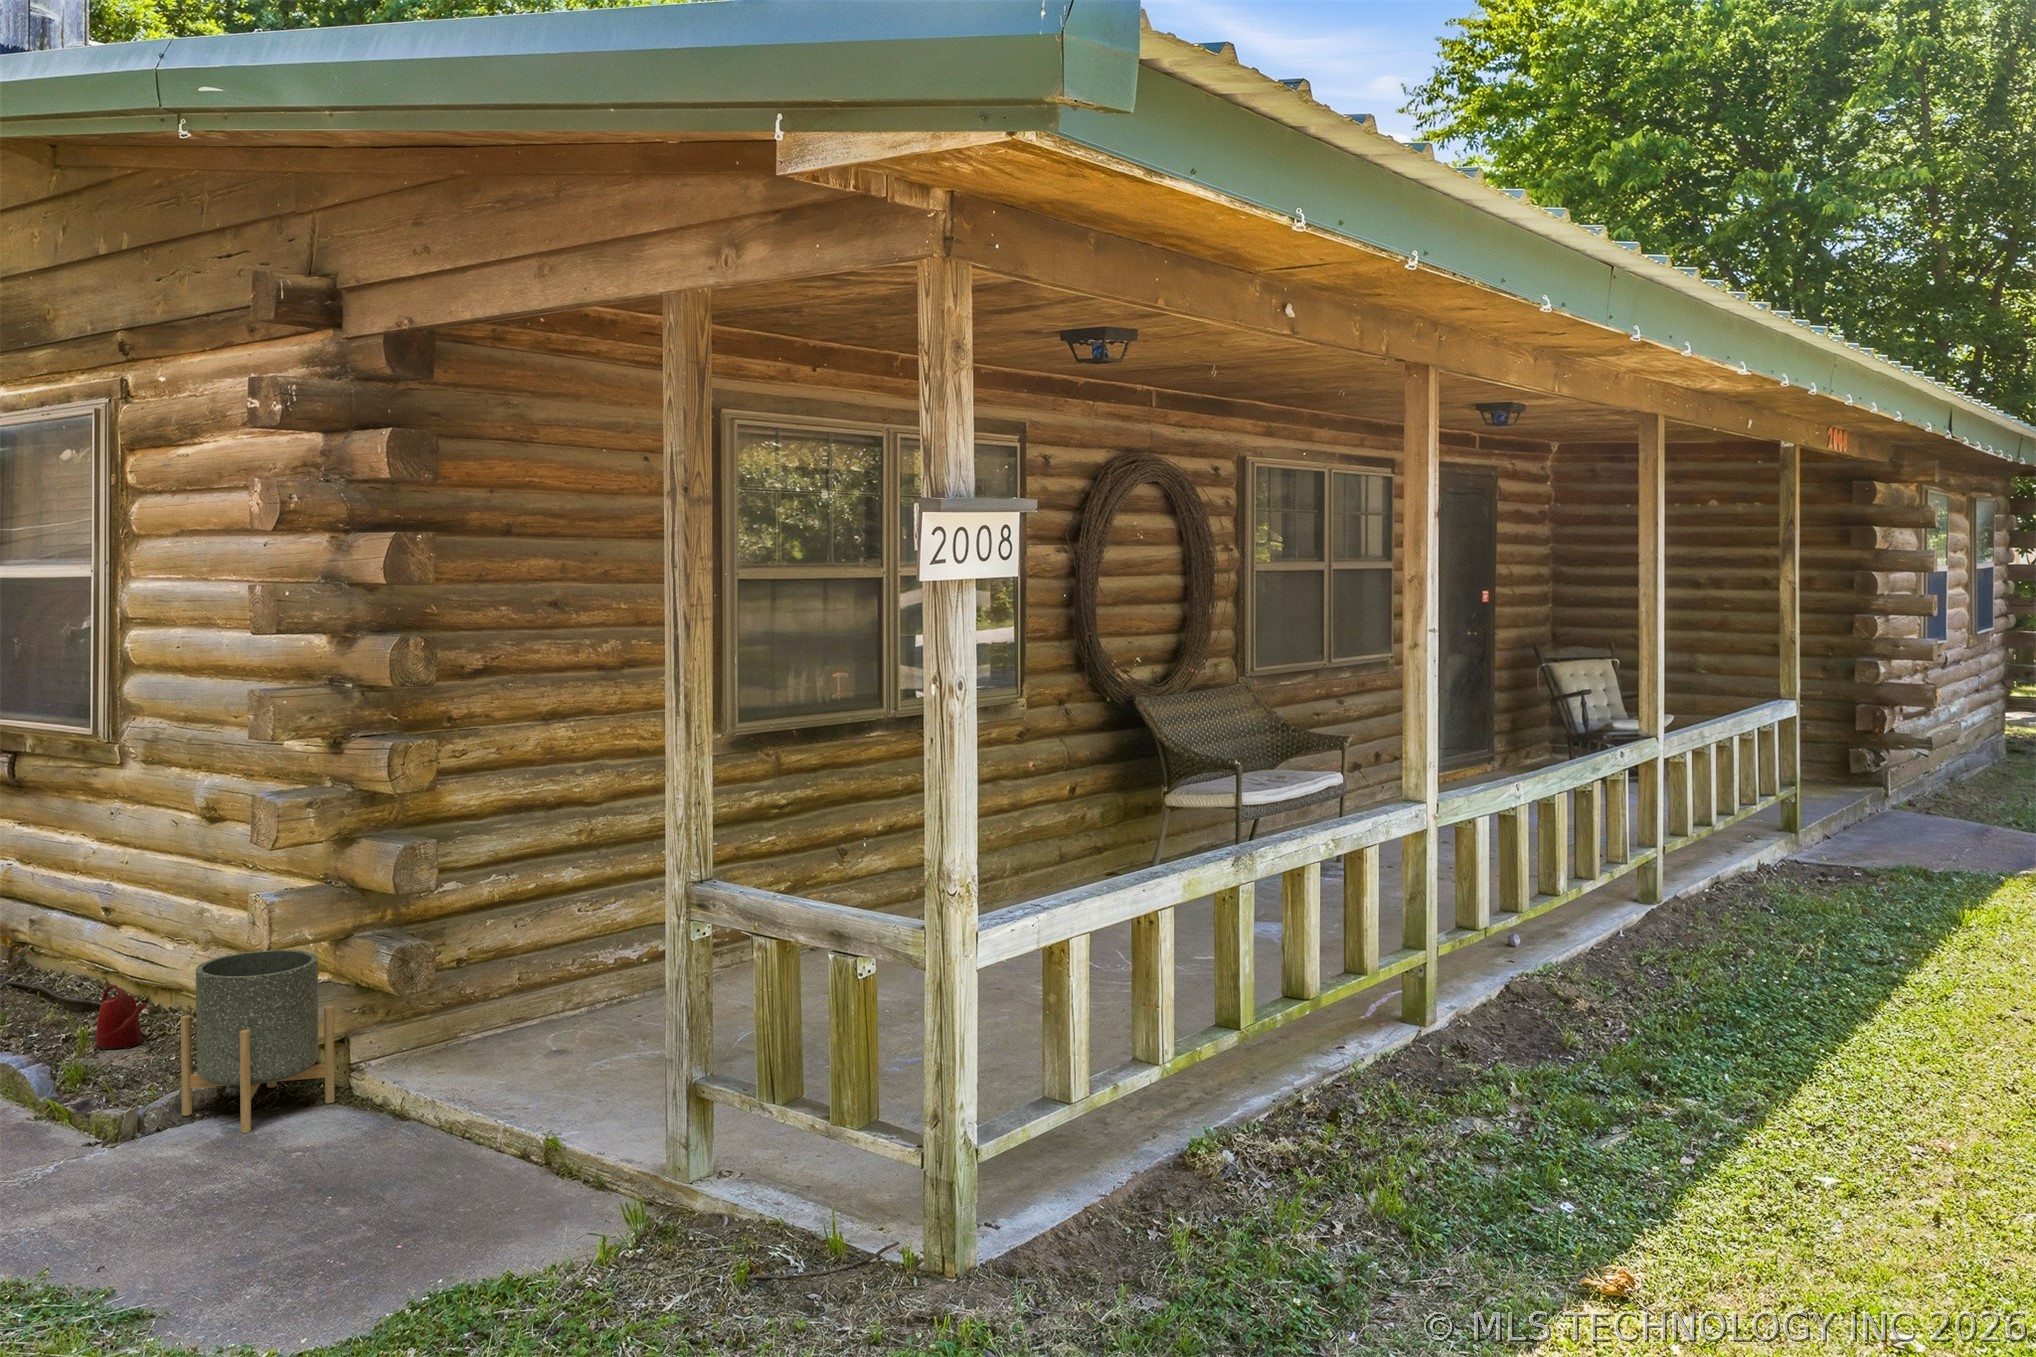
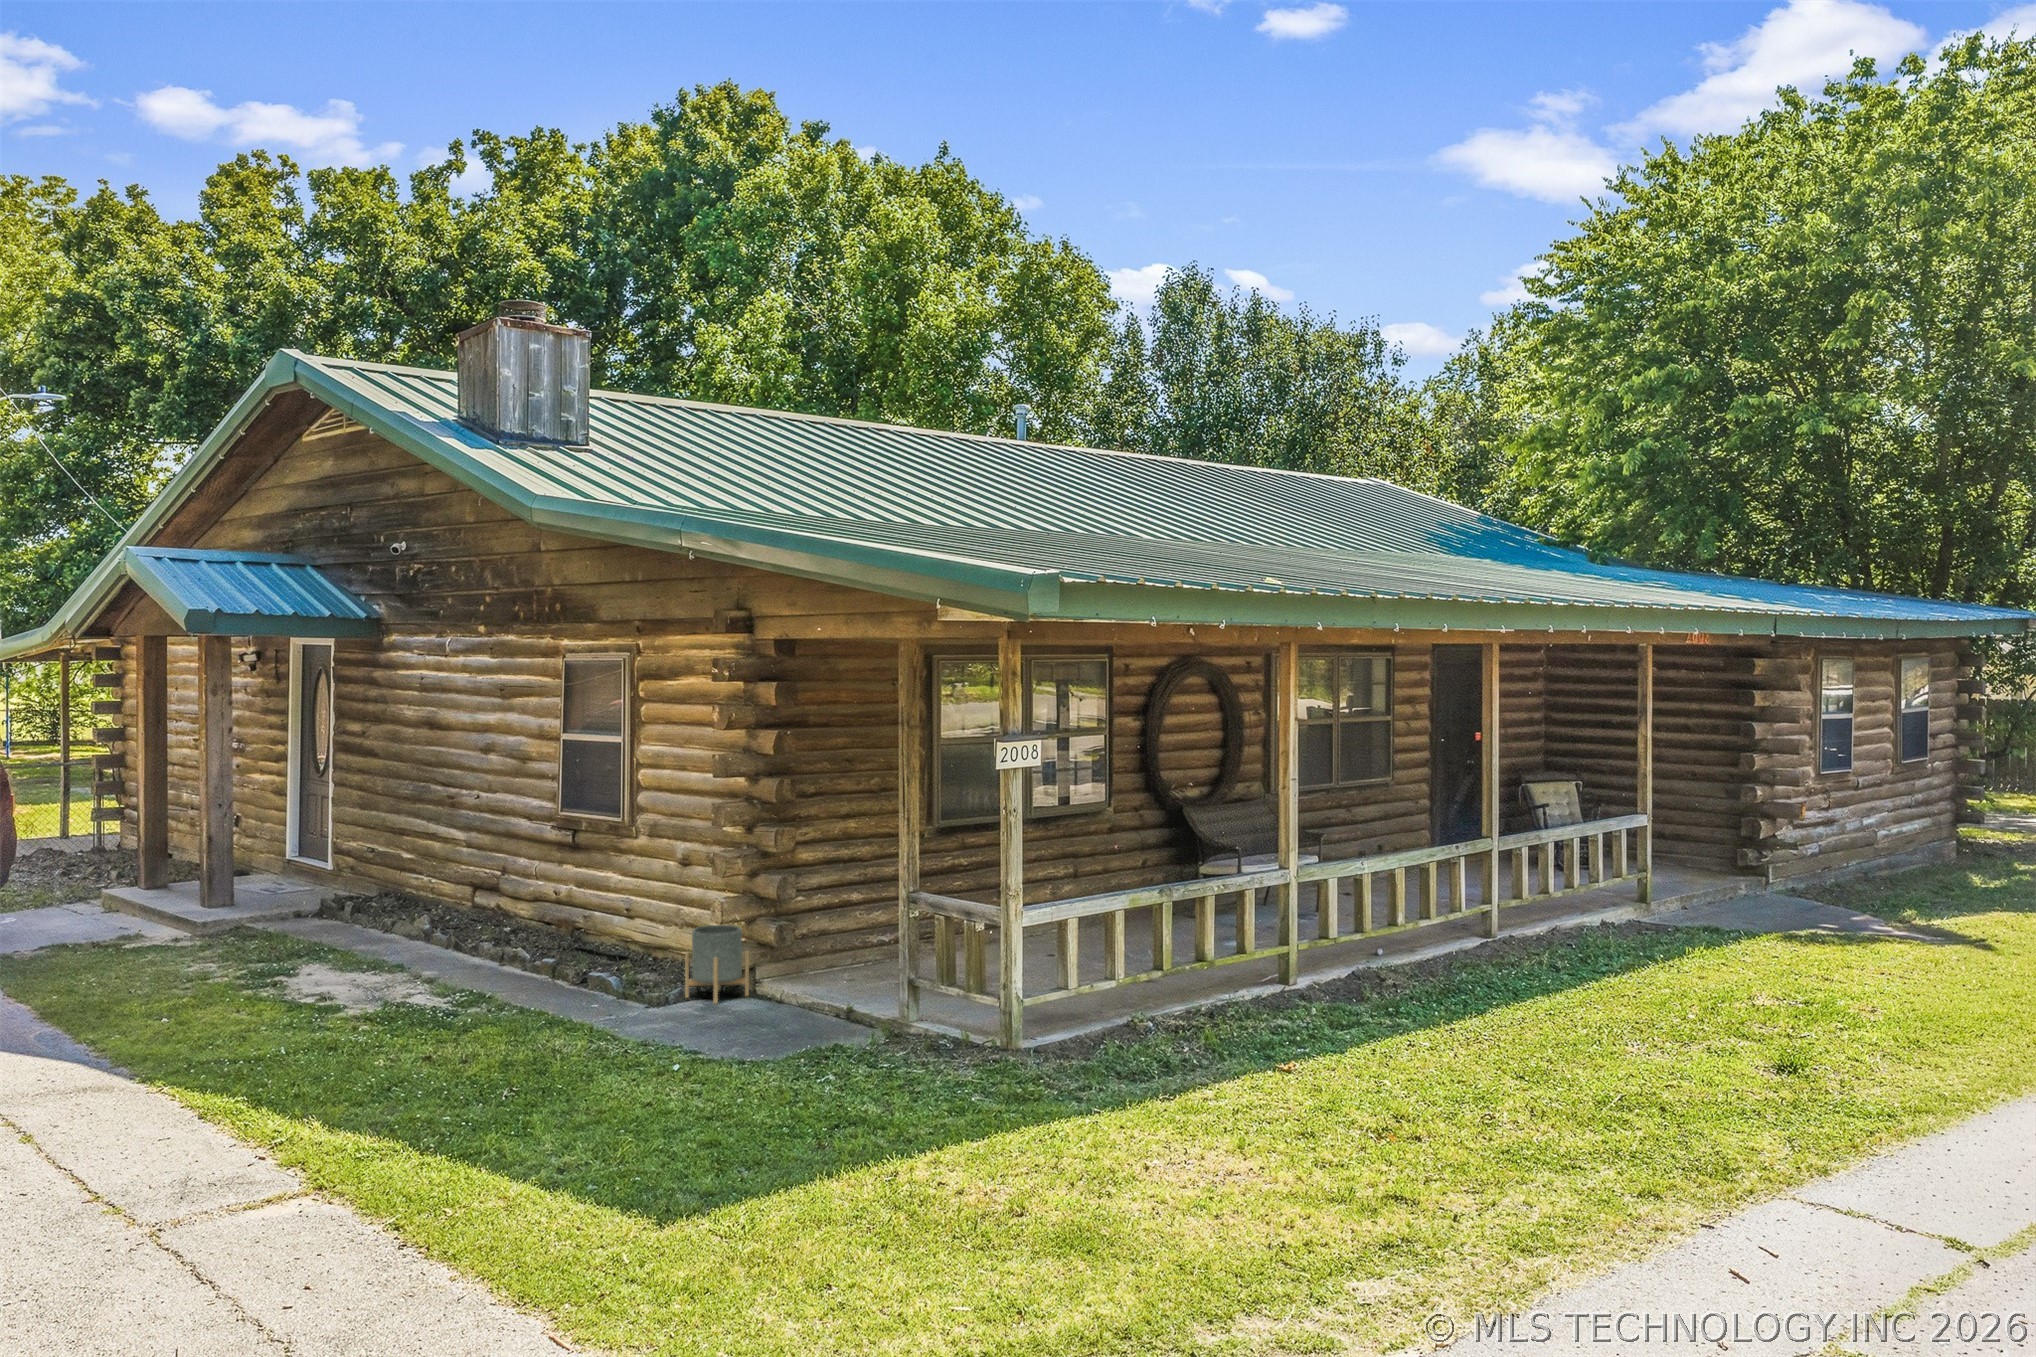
watering can: present [96,984,147,1049] -> none [628,944,655,976]

